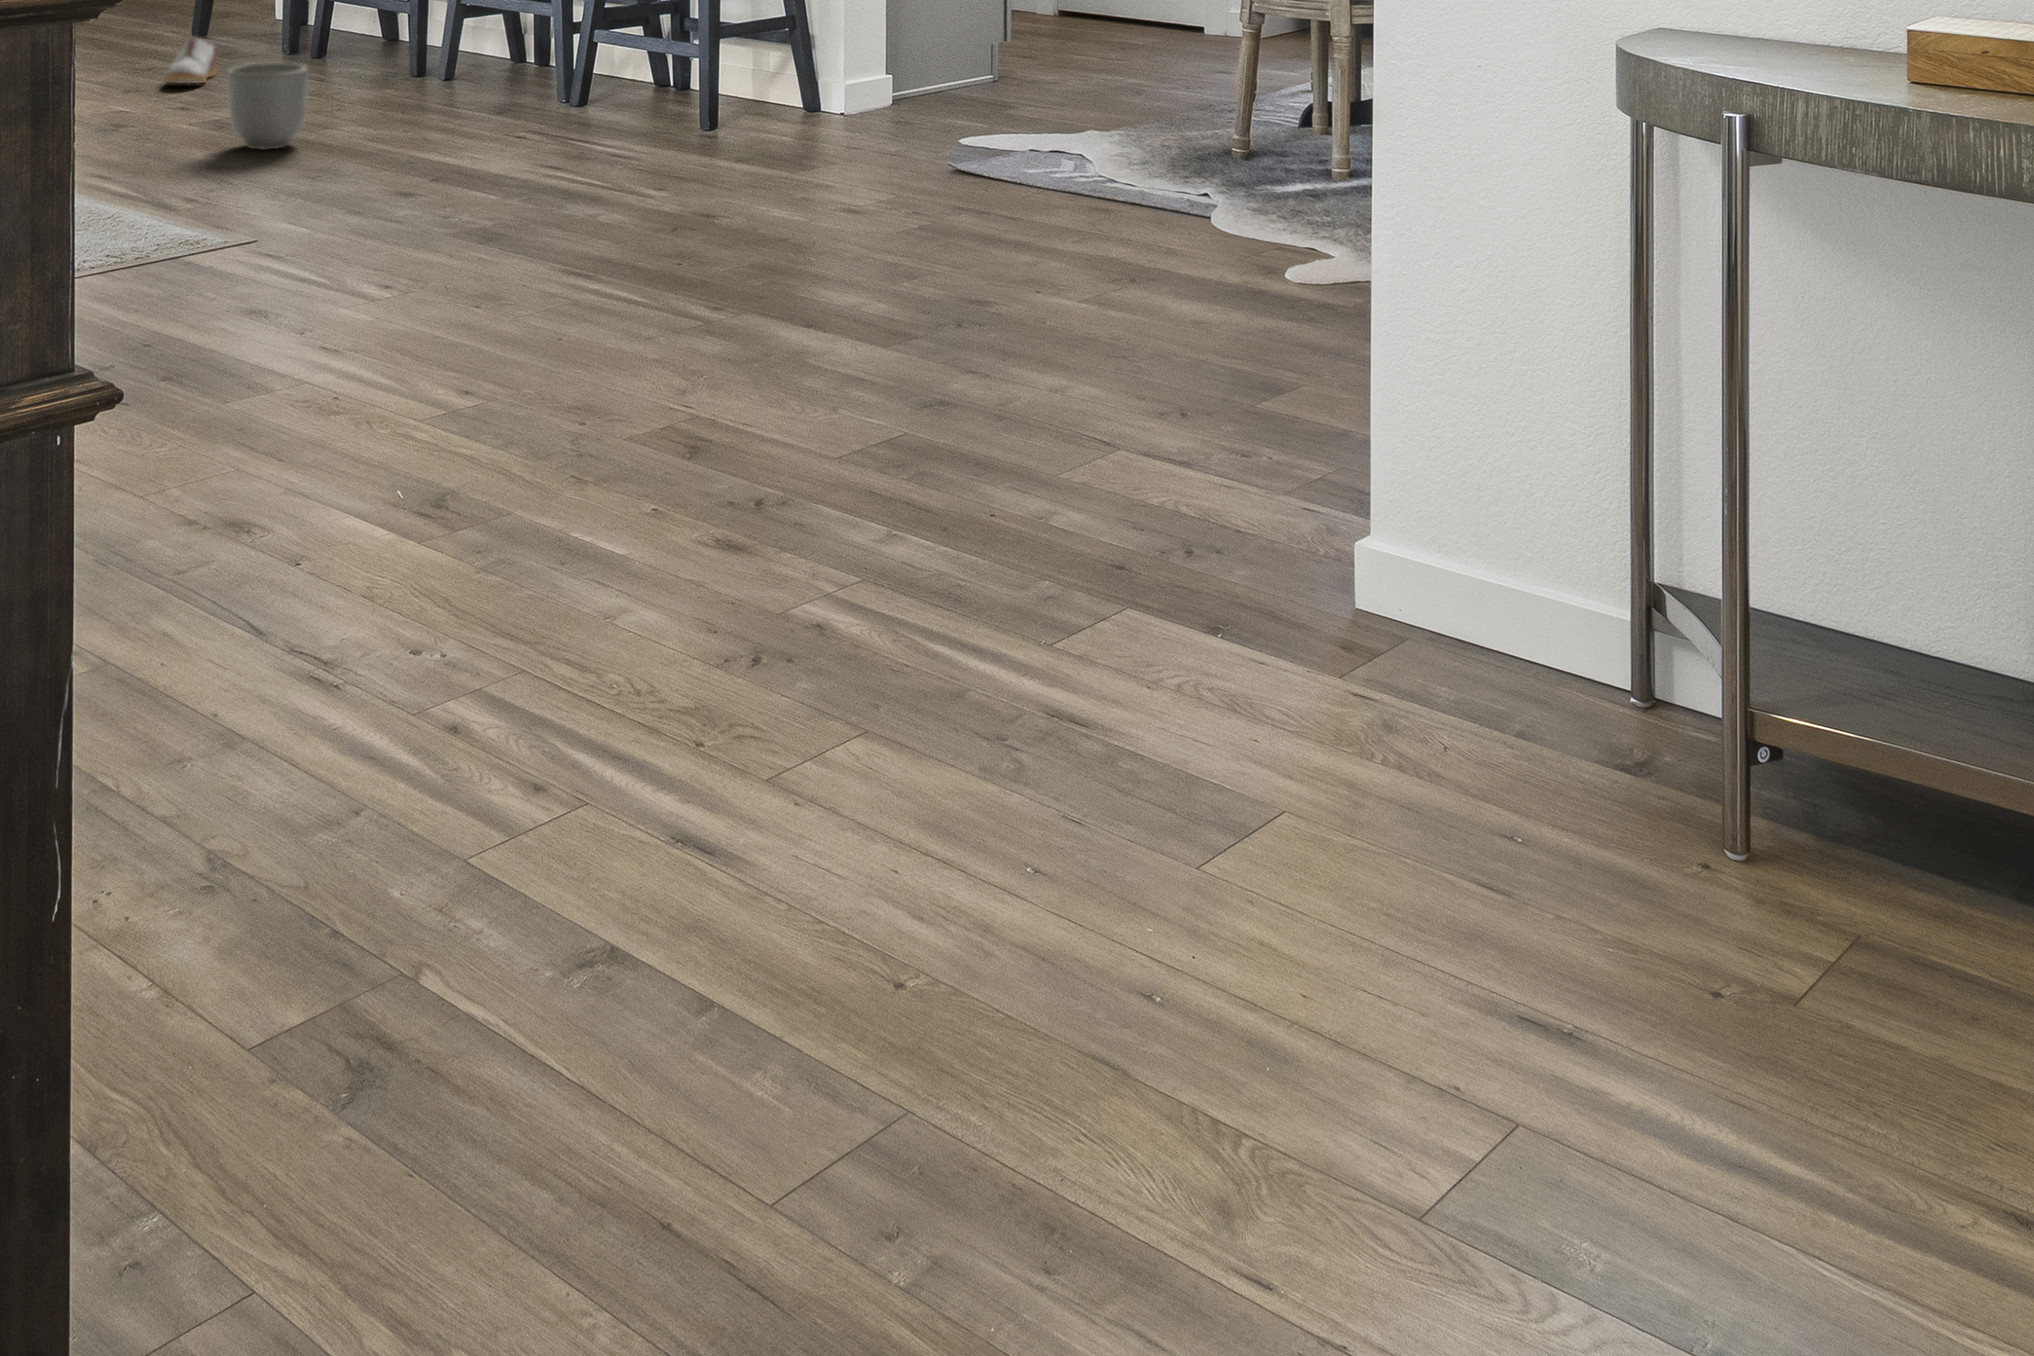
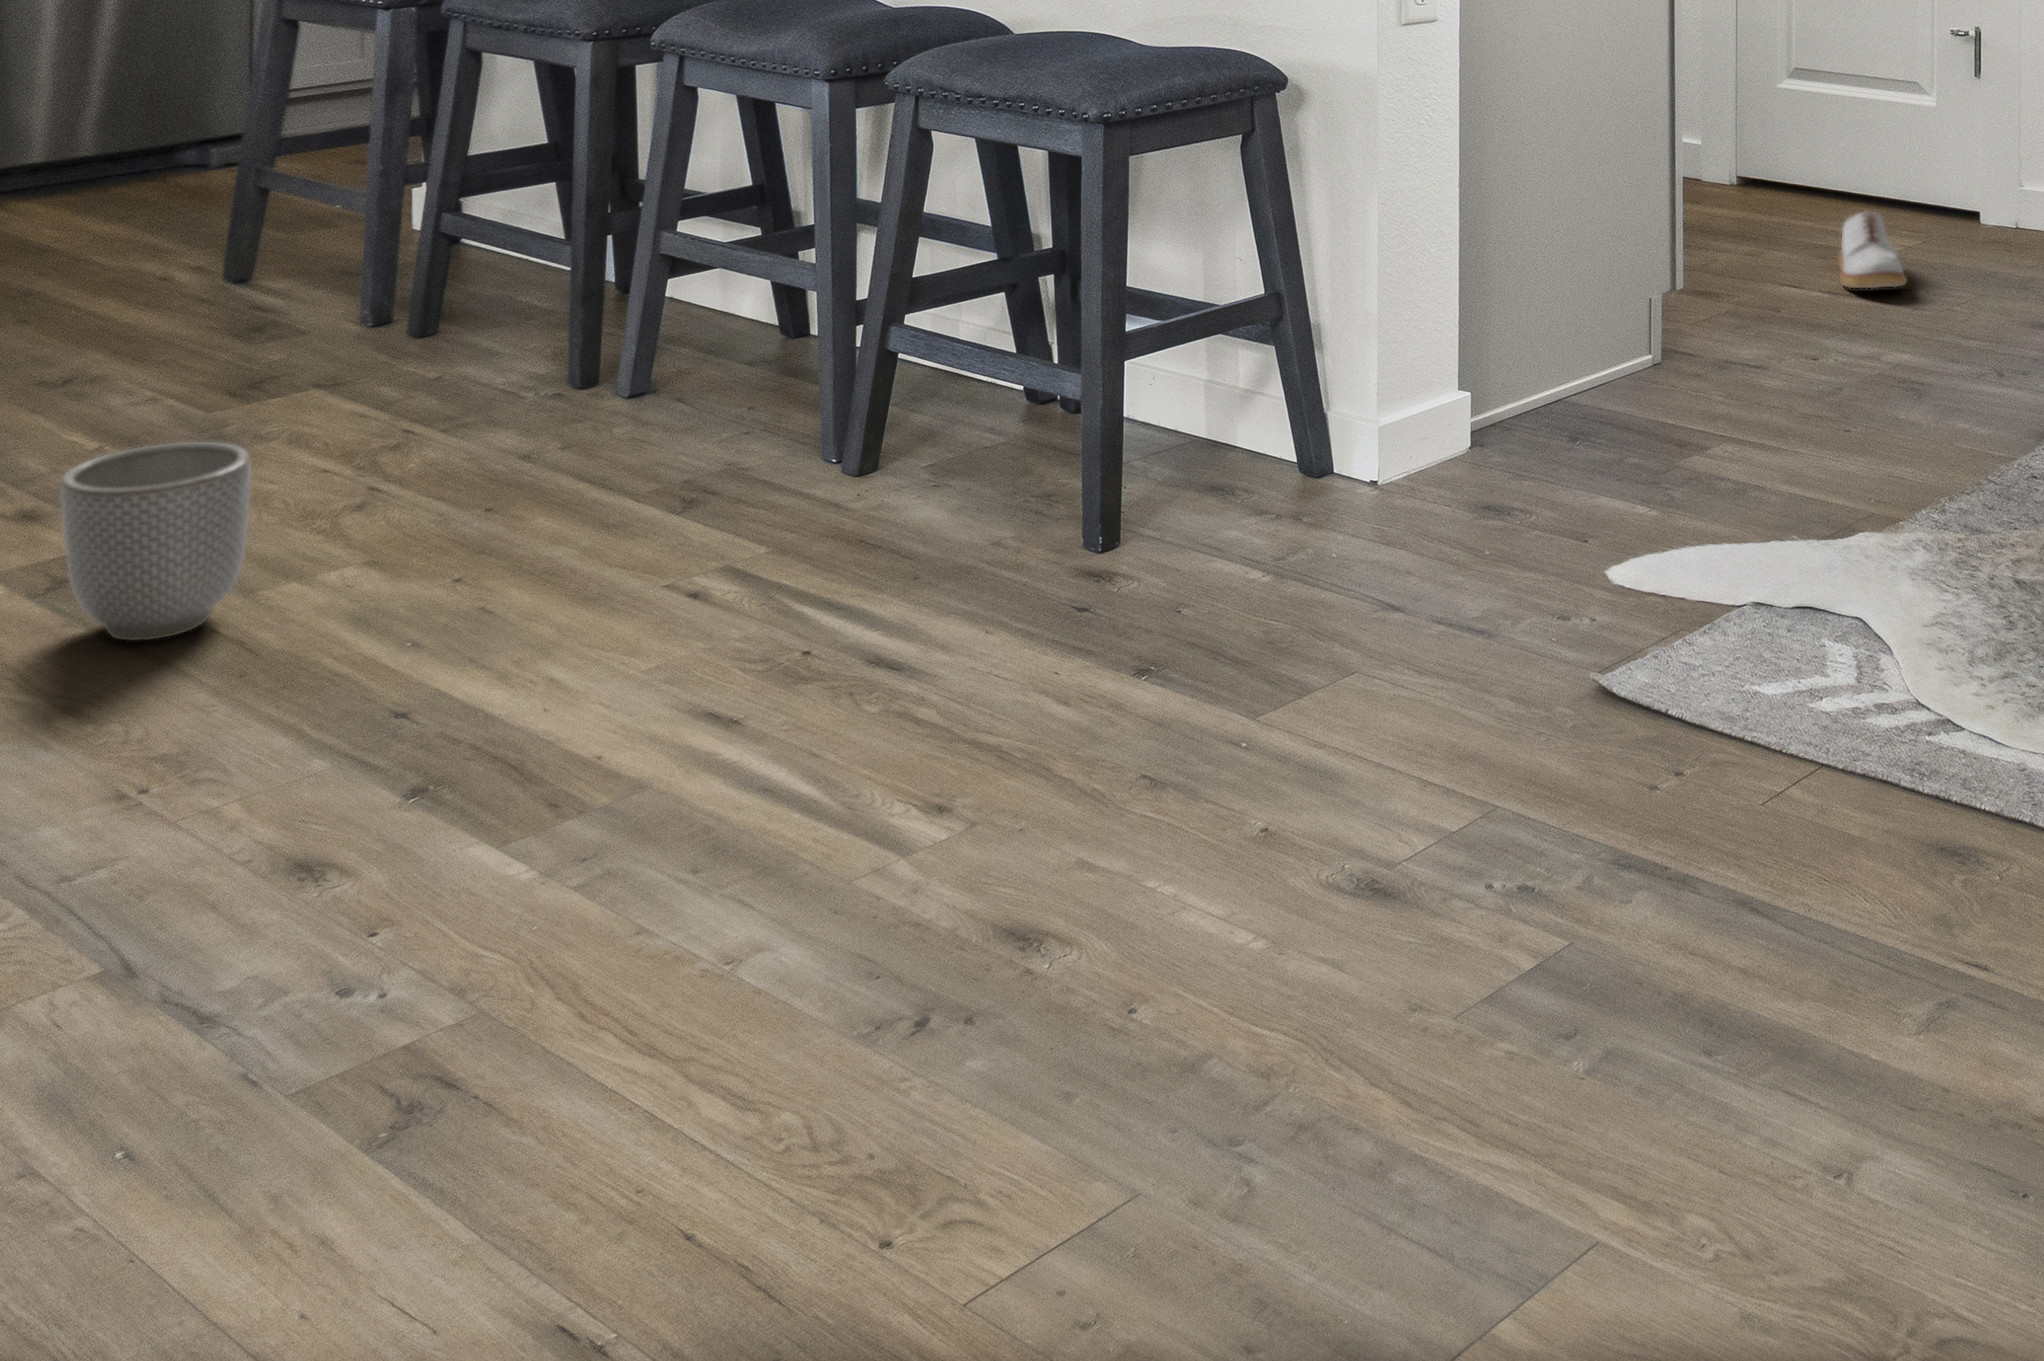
shoe: present [165,38,216,84] -> present [1839,212,1907,288]

